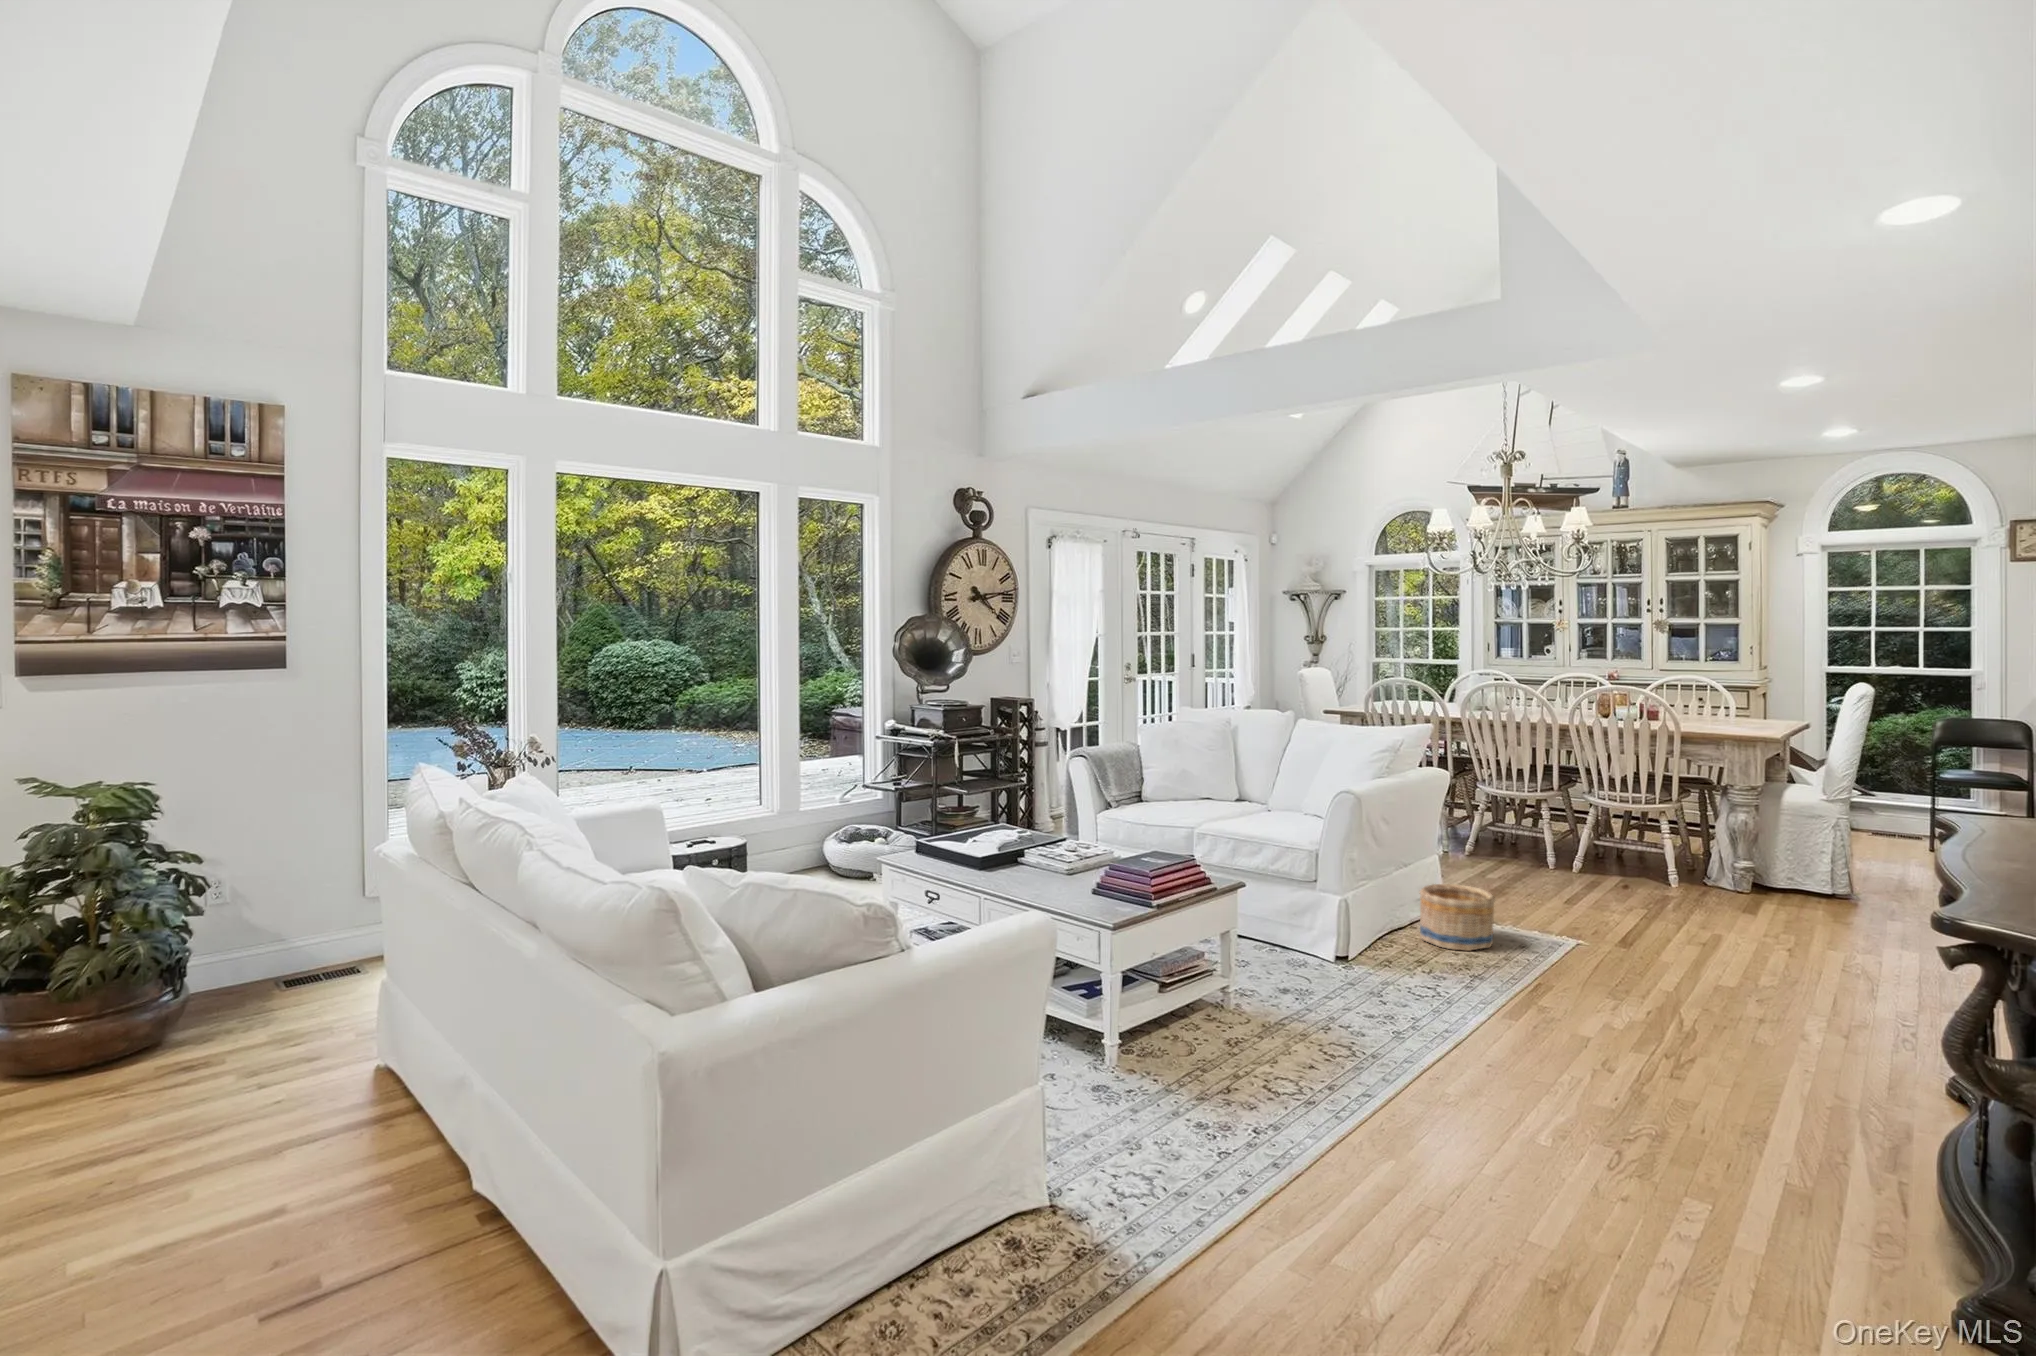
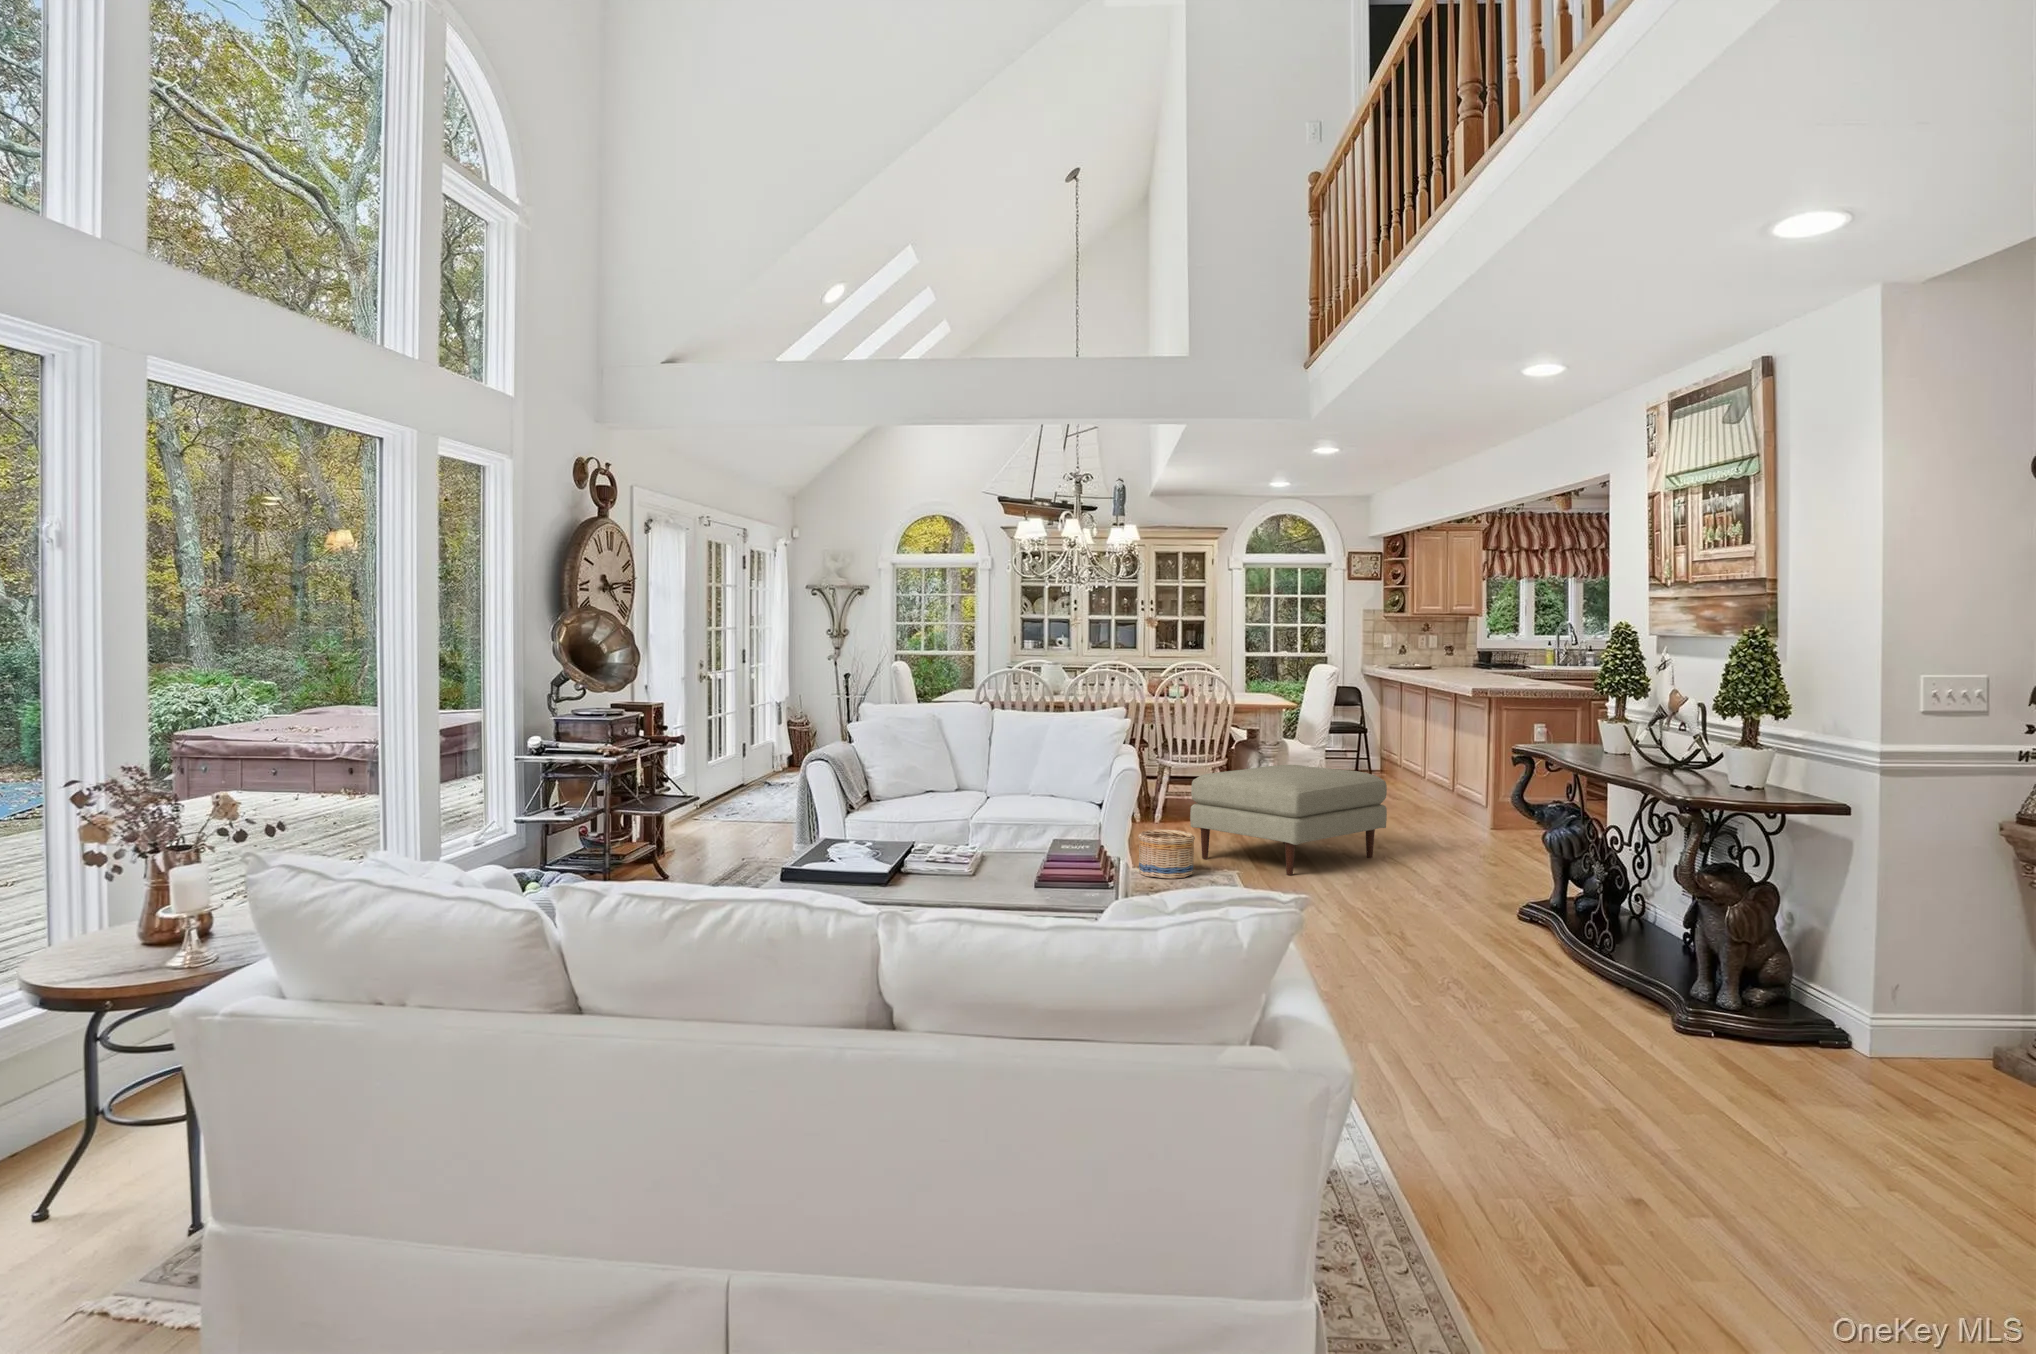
ottoman: none [1527,820,1848,974] -> present [1190,765,1387,875]

